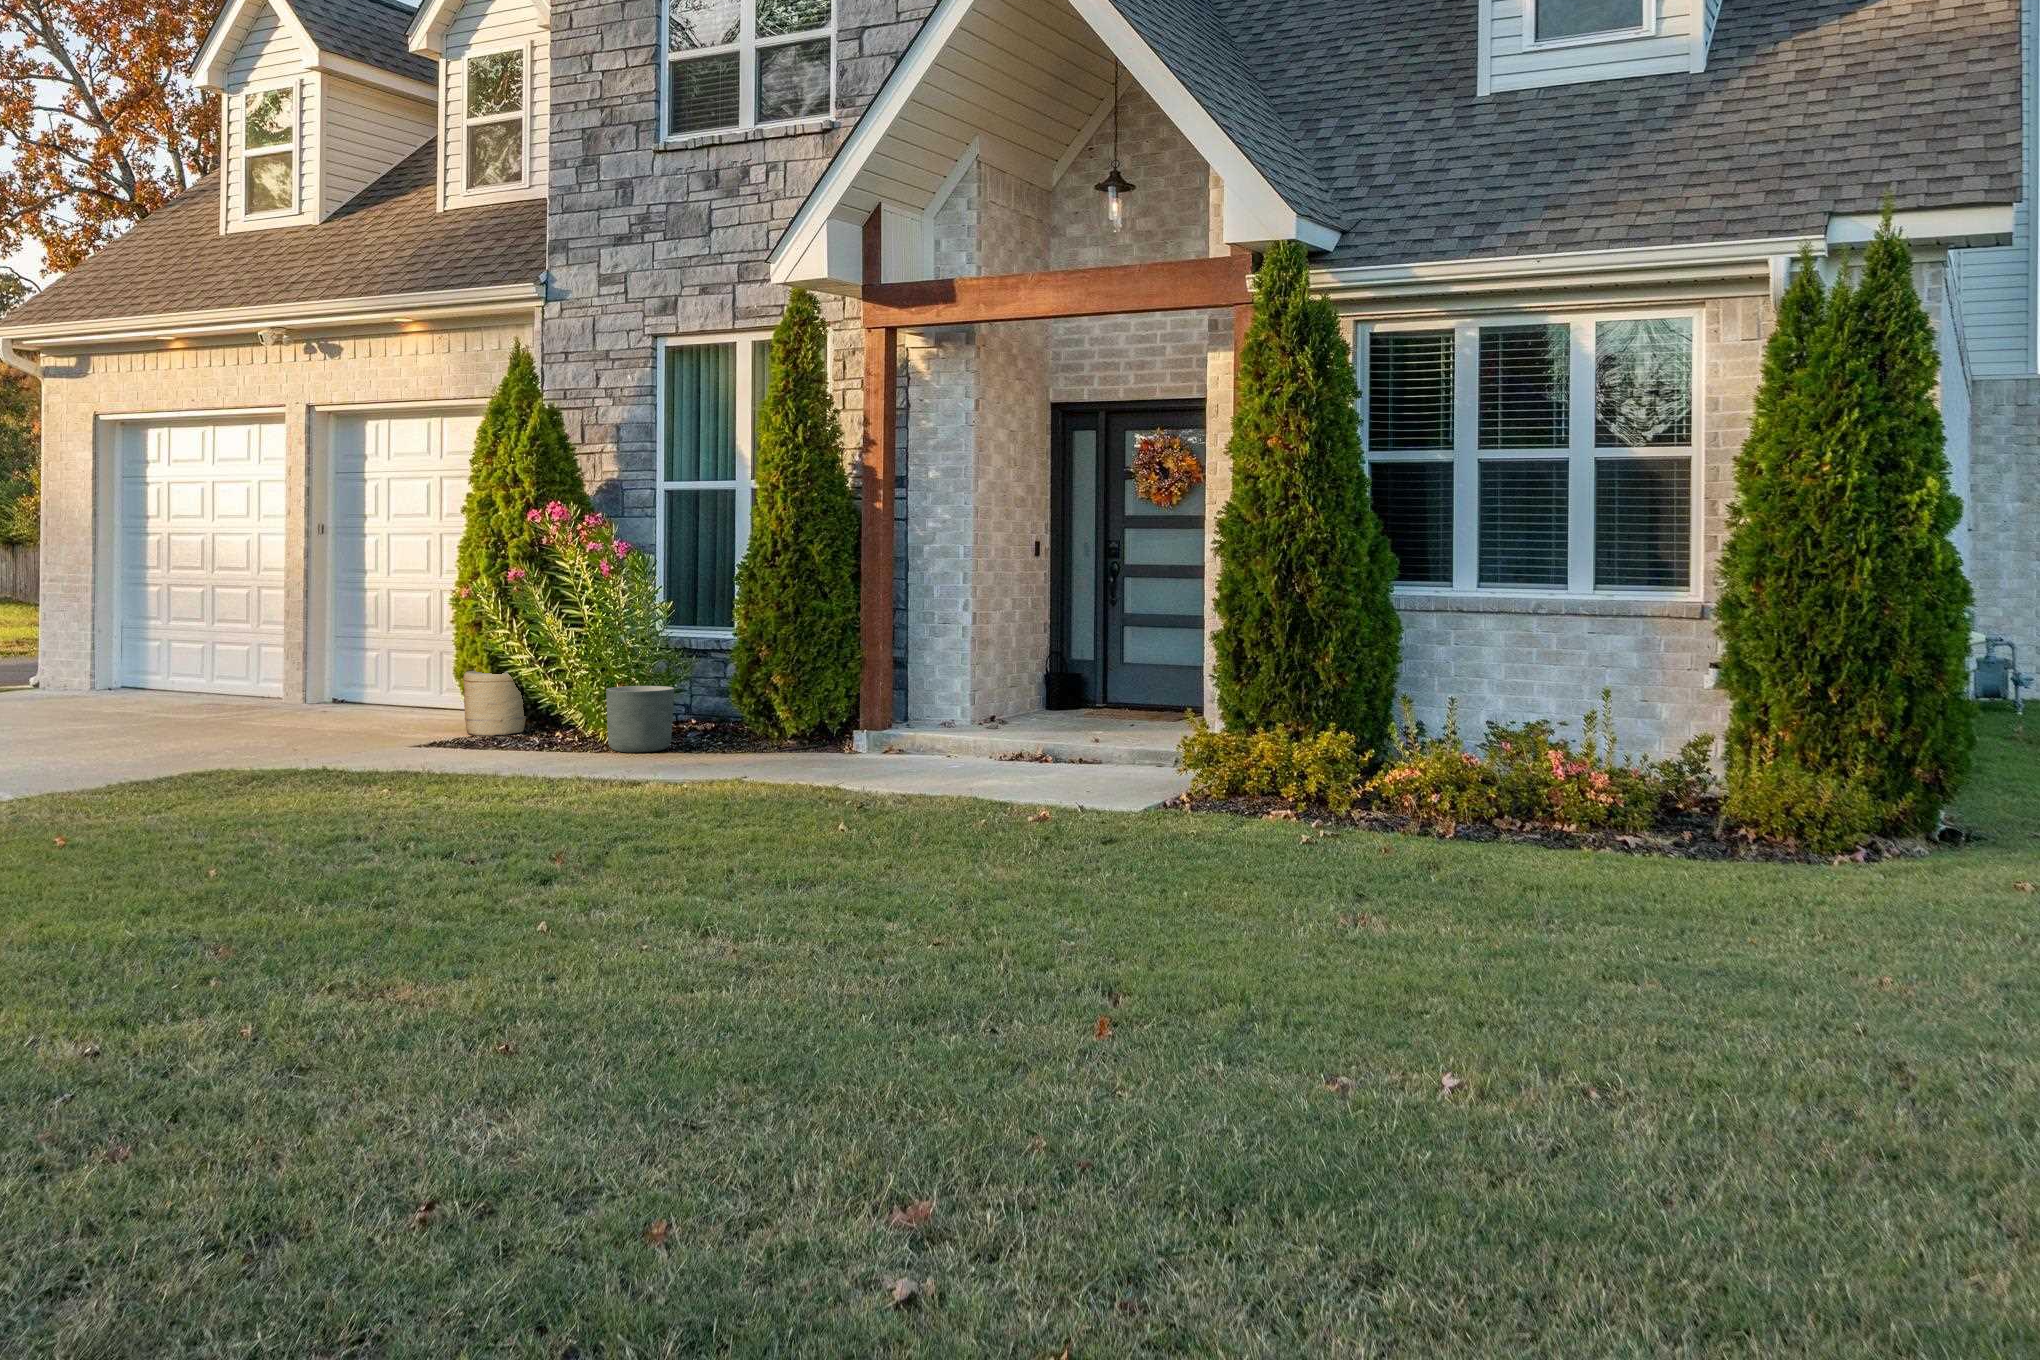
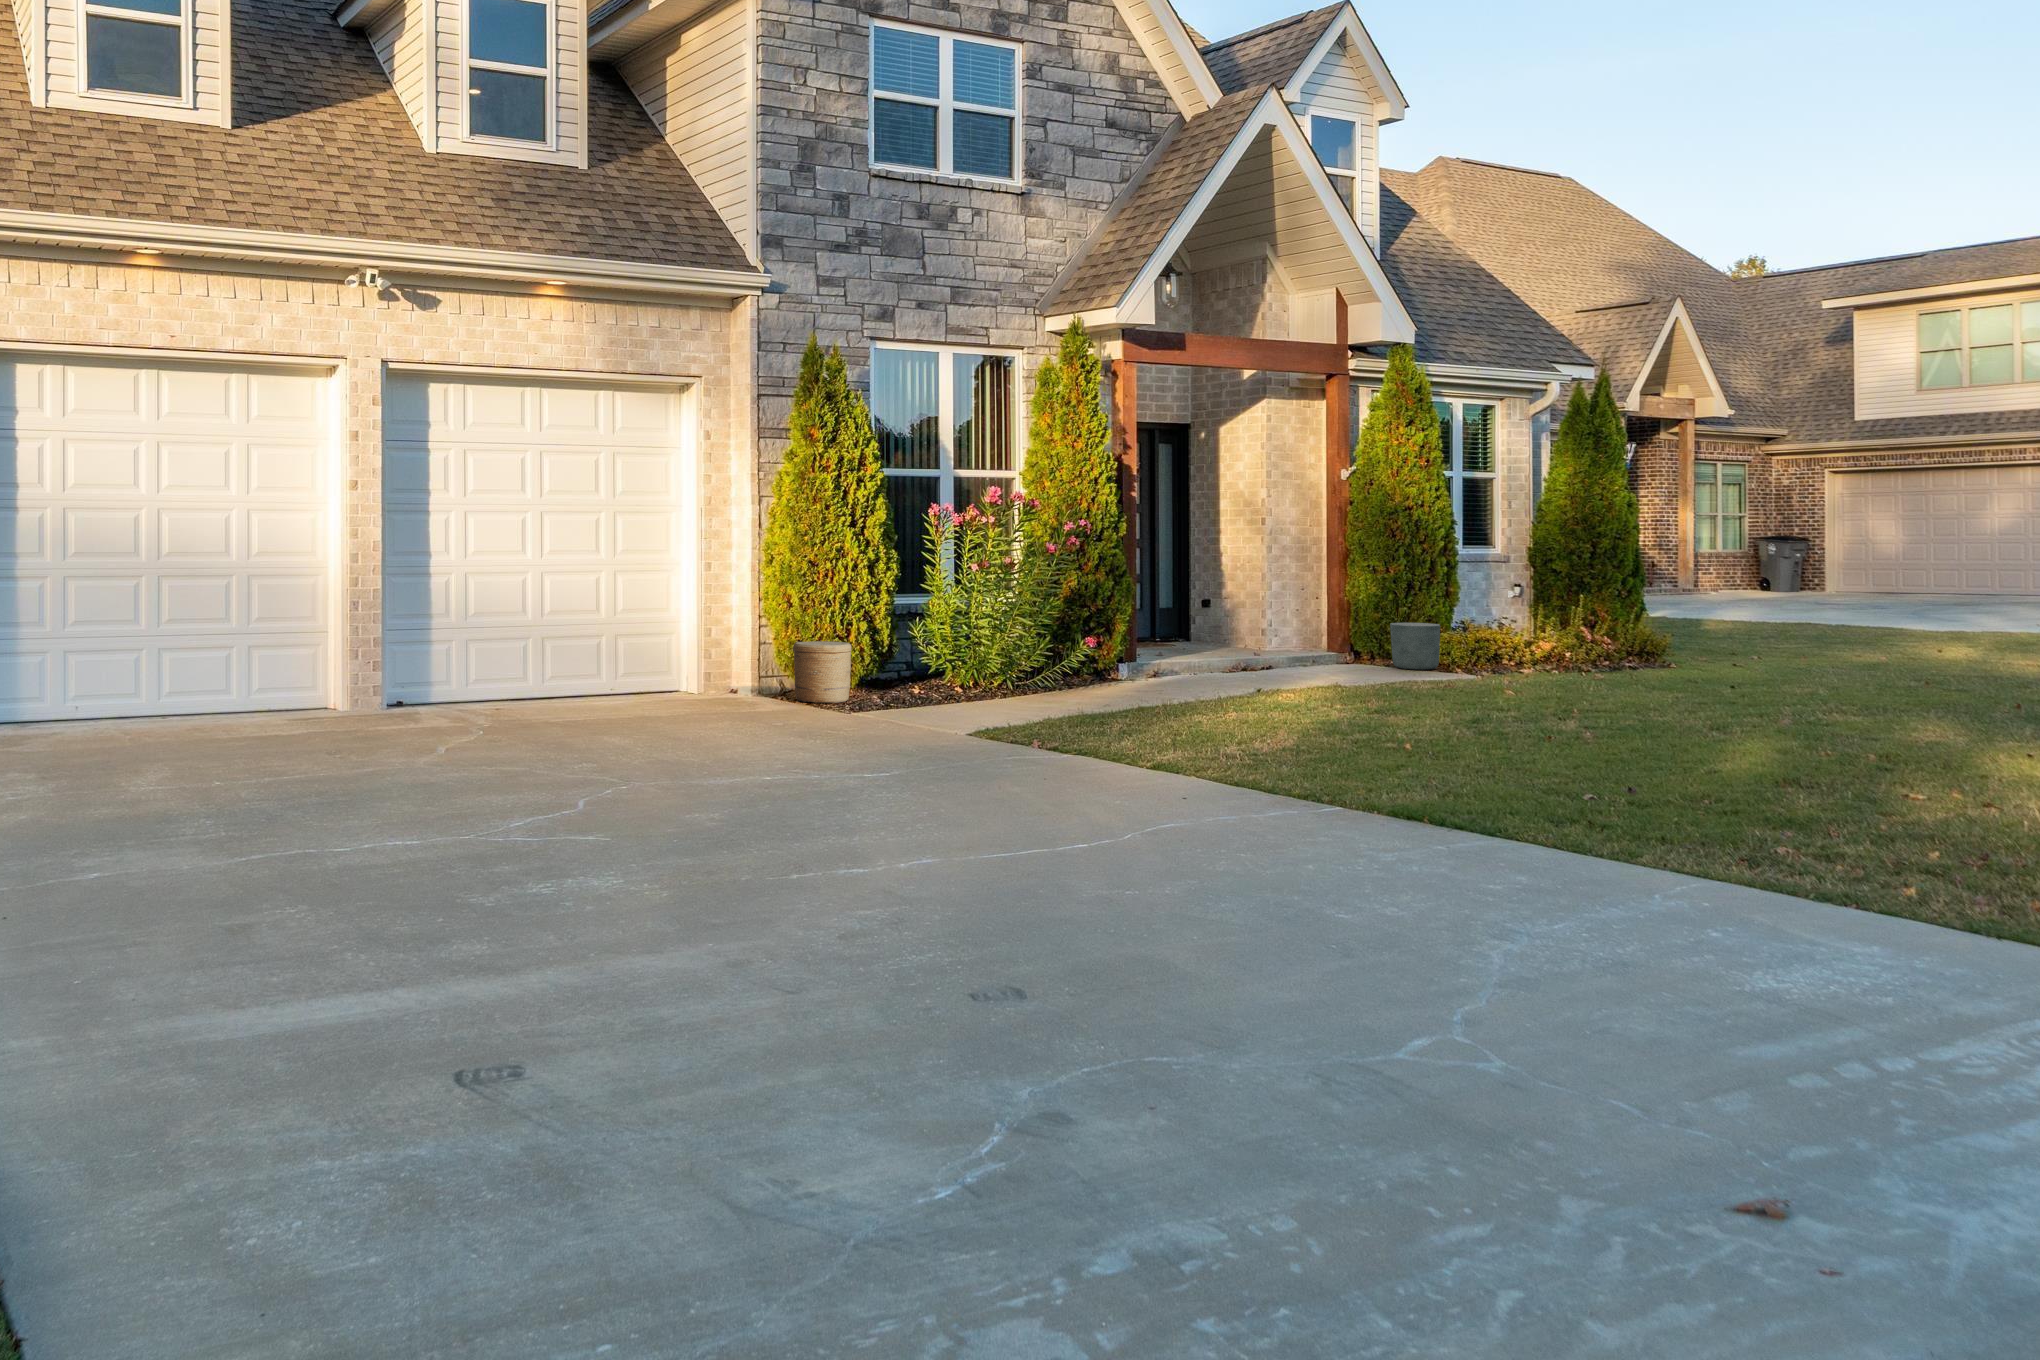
planter: present [606,686,674,753] -> present [1390,623,1440,670]

